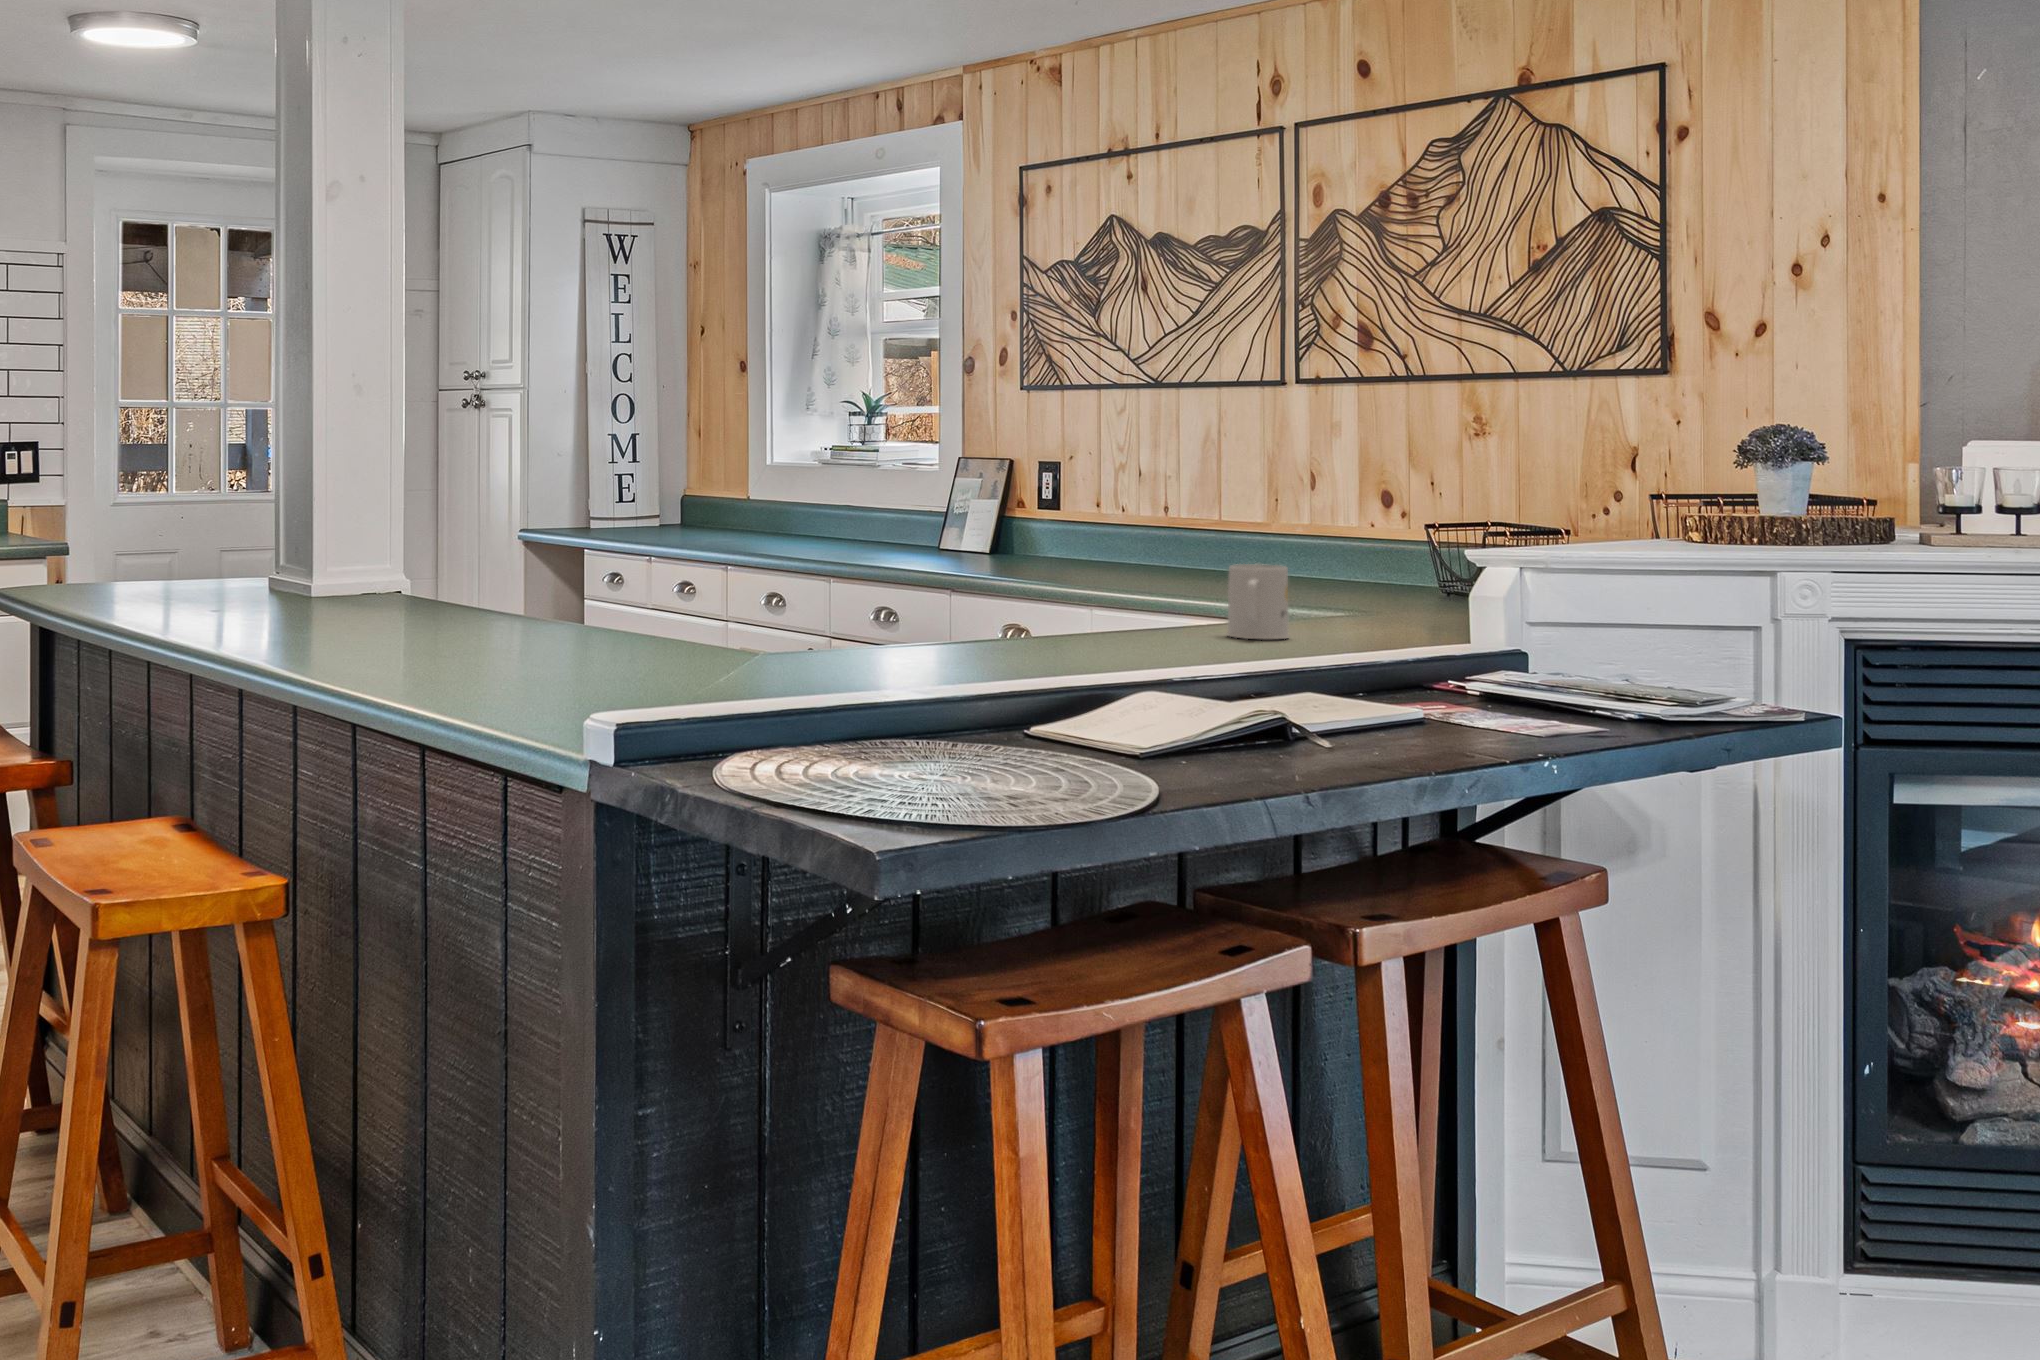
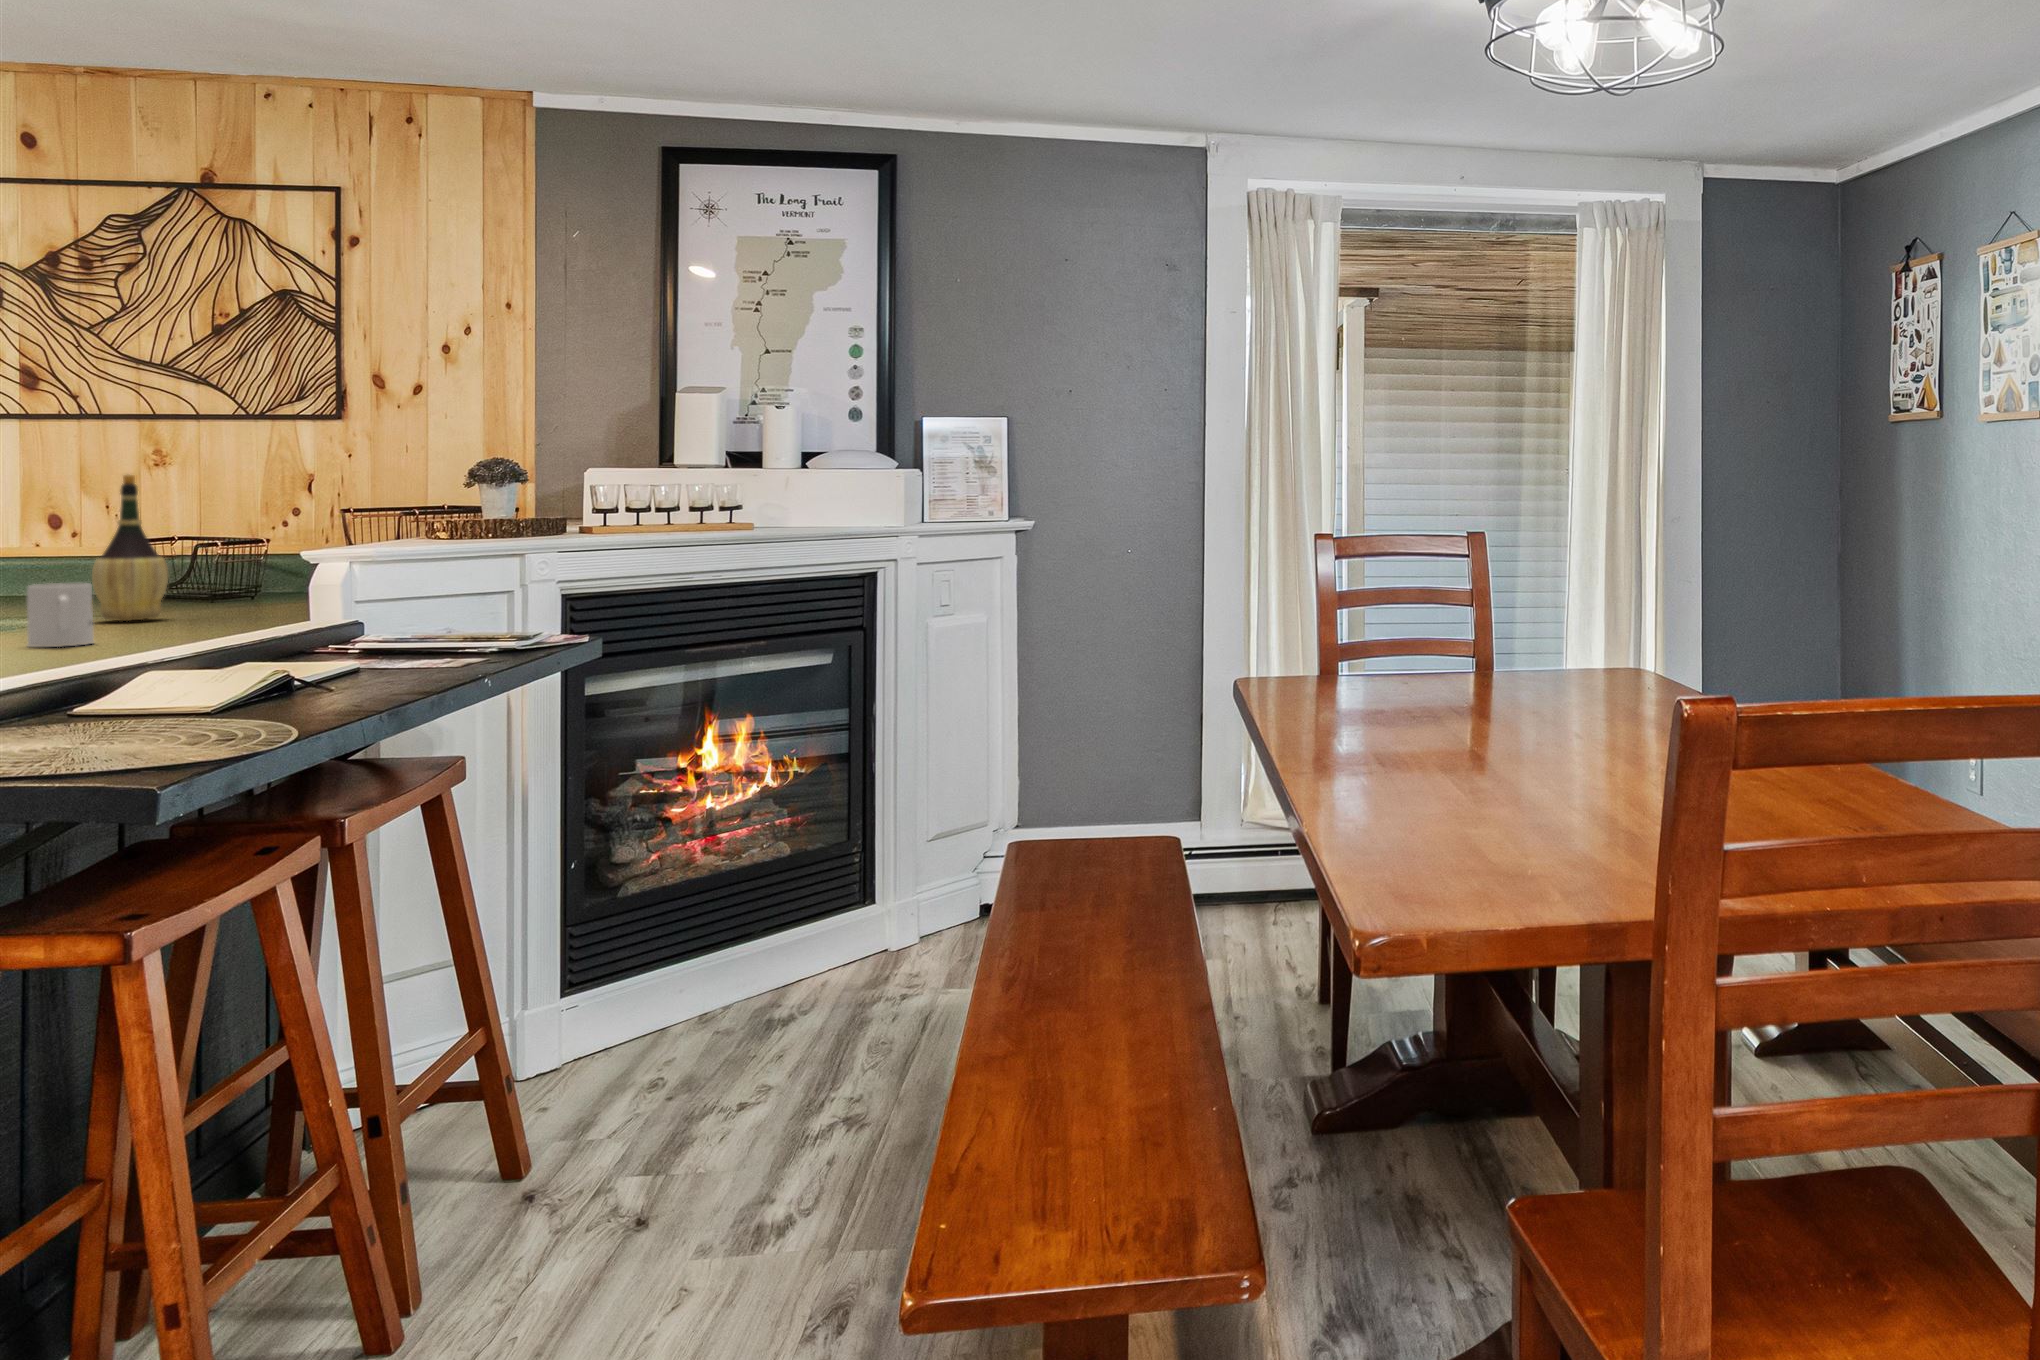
wine bottle: none [1347,440,1422,615] -> present [92,475,168,621]

